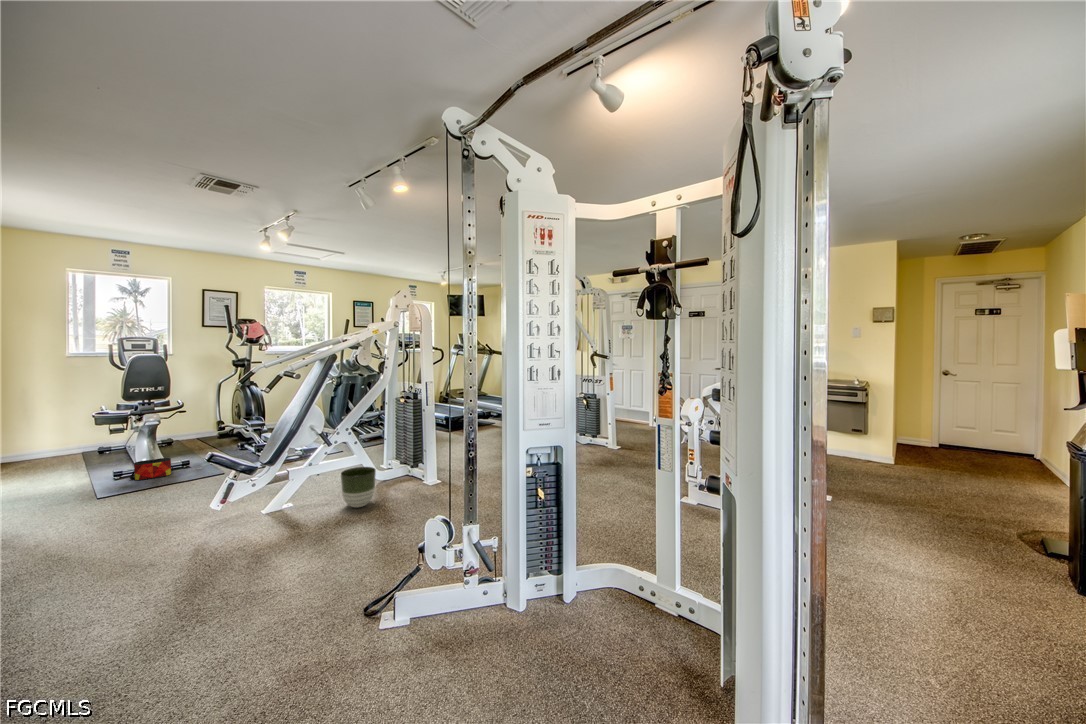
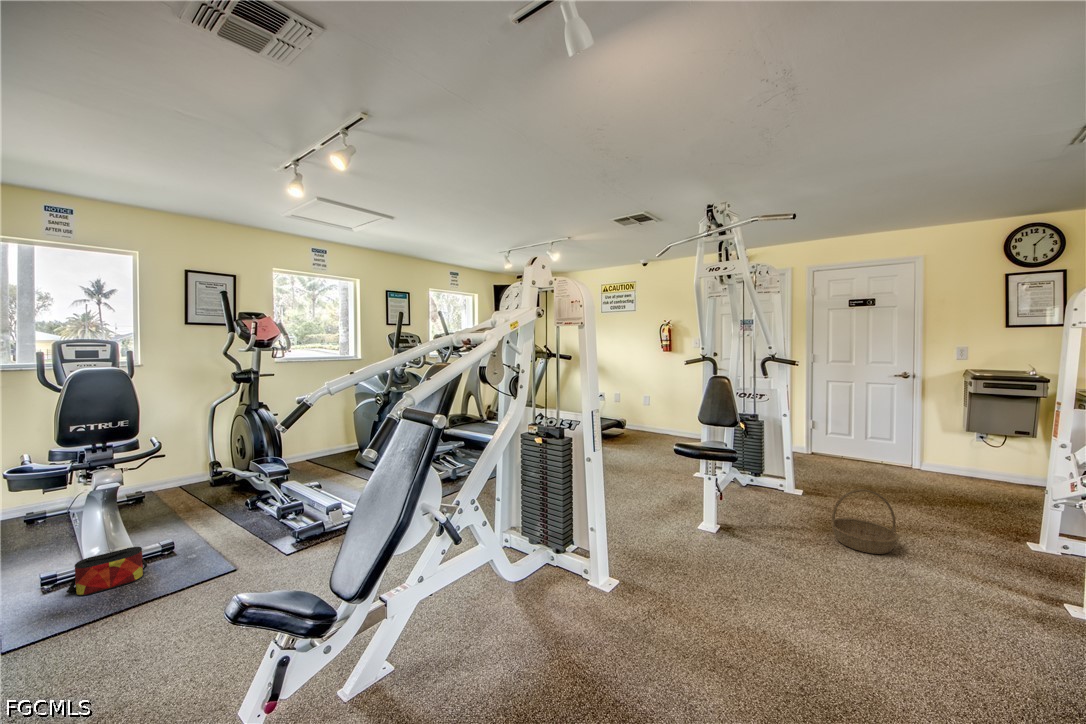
basket: none [595,436,630,475] -> present [831,489,899,554]
planter: present [341,467,376,508] -> none [495,583,558,676]

